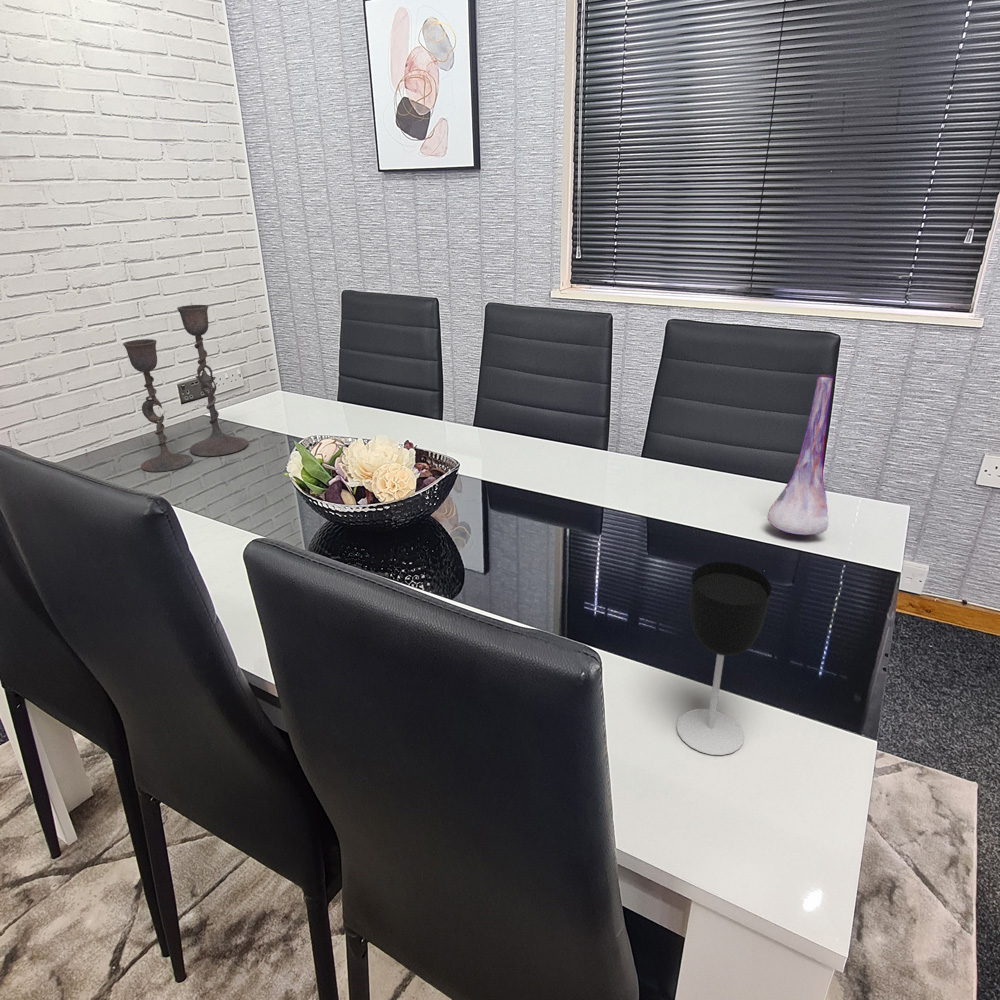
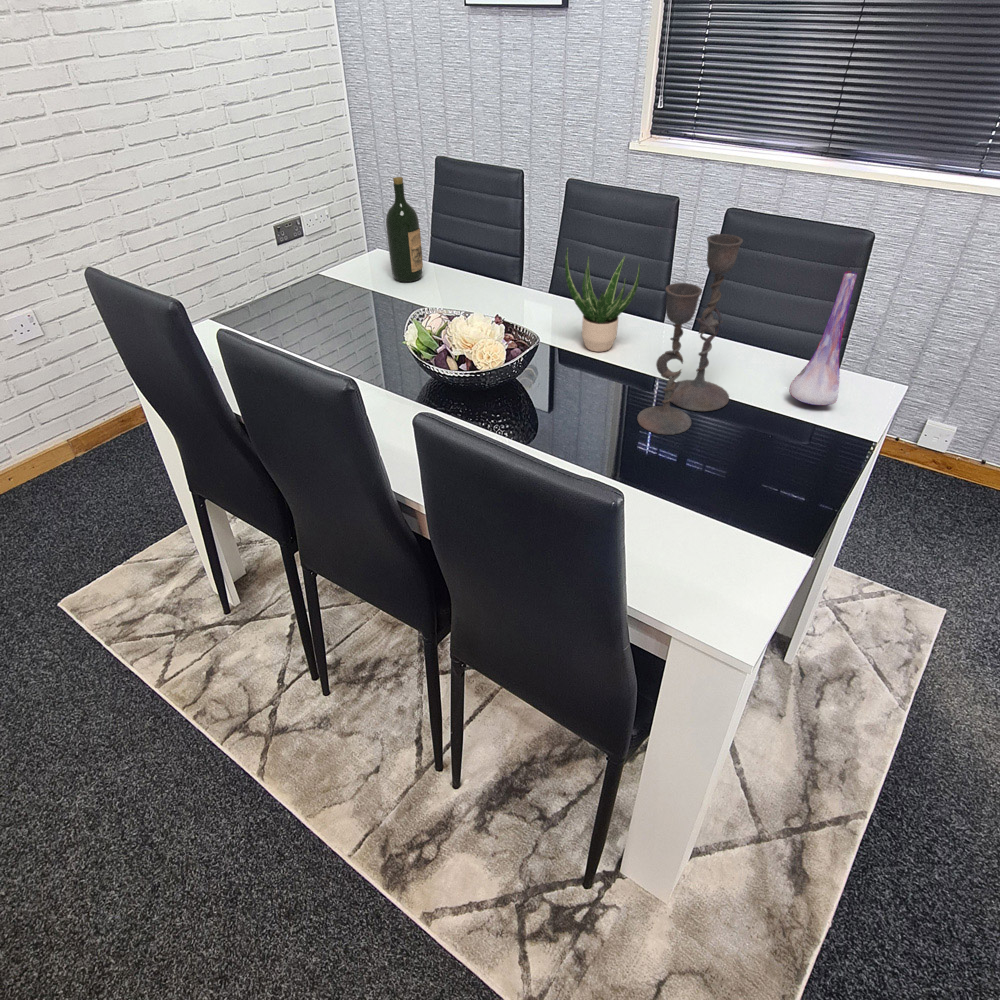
candlestick: present [123,305,248,472] -> present [637,234,743,435]
wine bottle: none [289,313,333,426] -> present [386,177,423,282]
potted plant: none [490,369,577,488] -> present [565,248,640,352]
wine glass: present [677,562,771,755] -> none [684,432,756,562]

